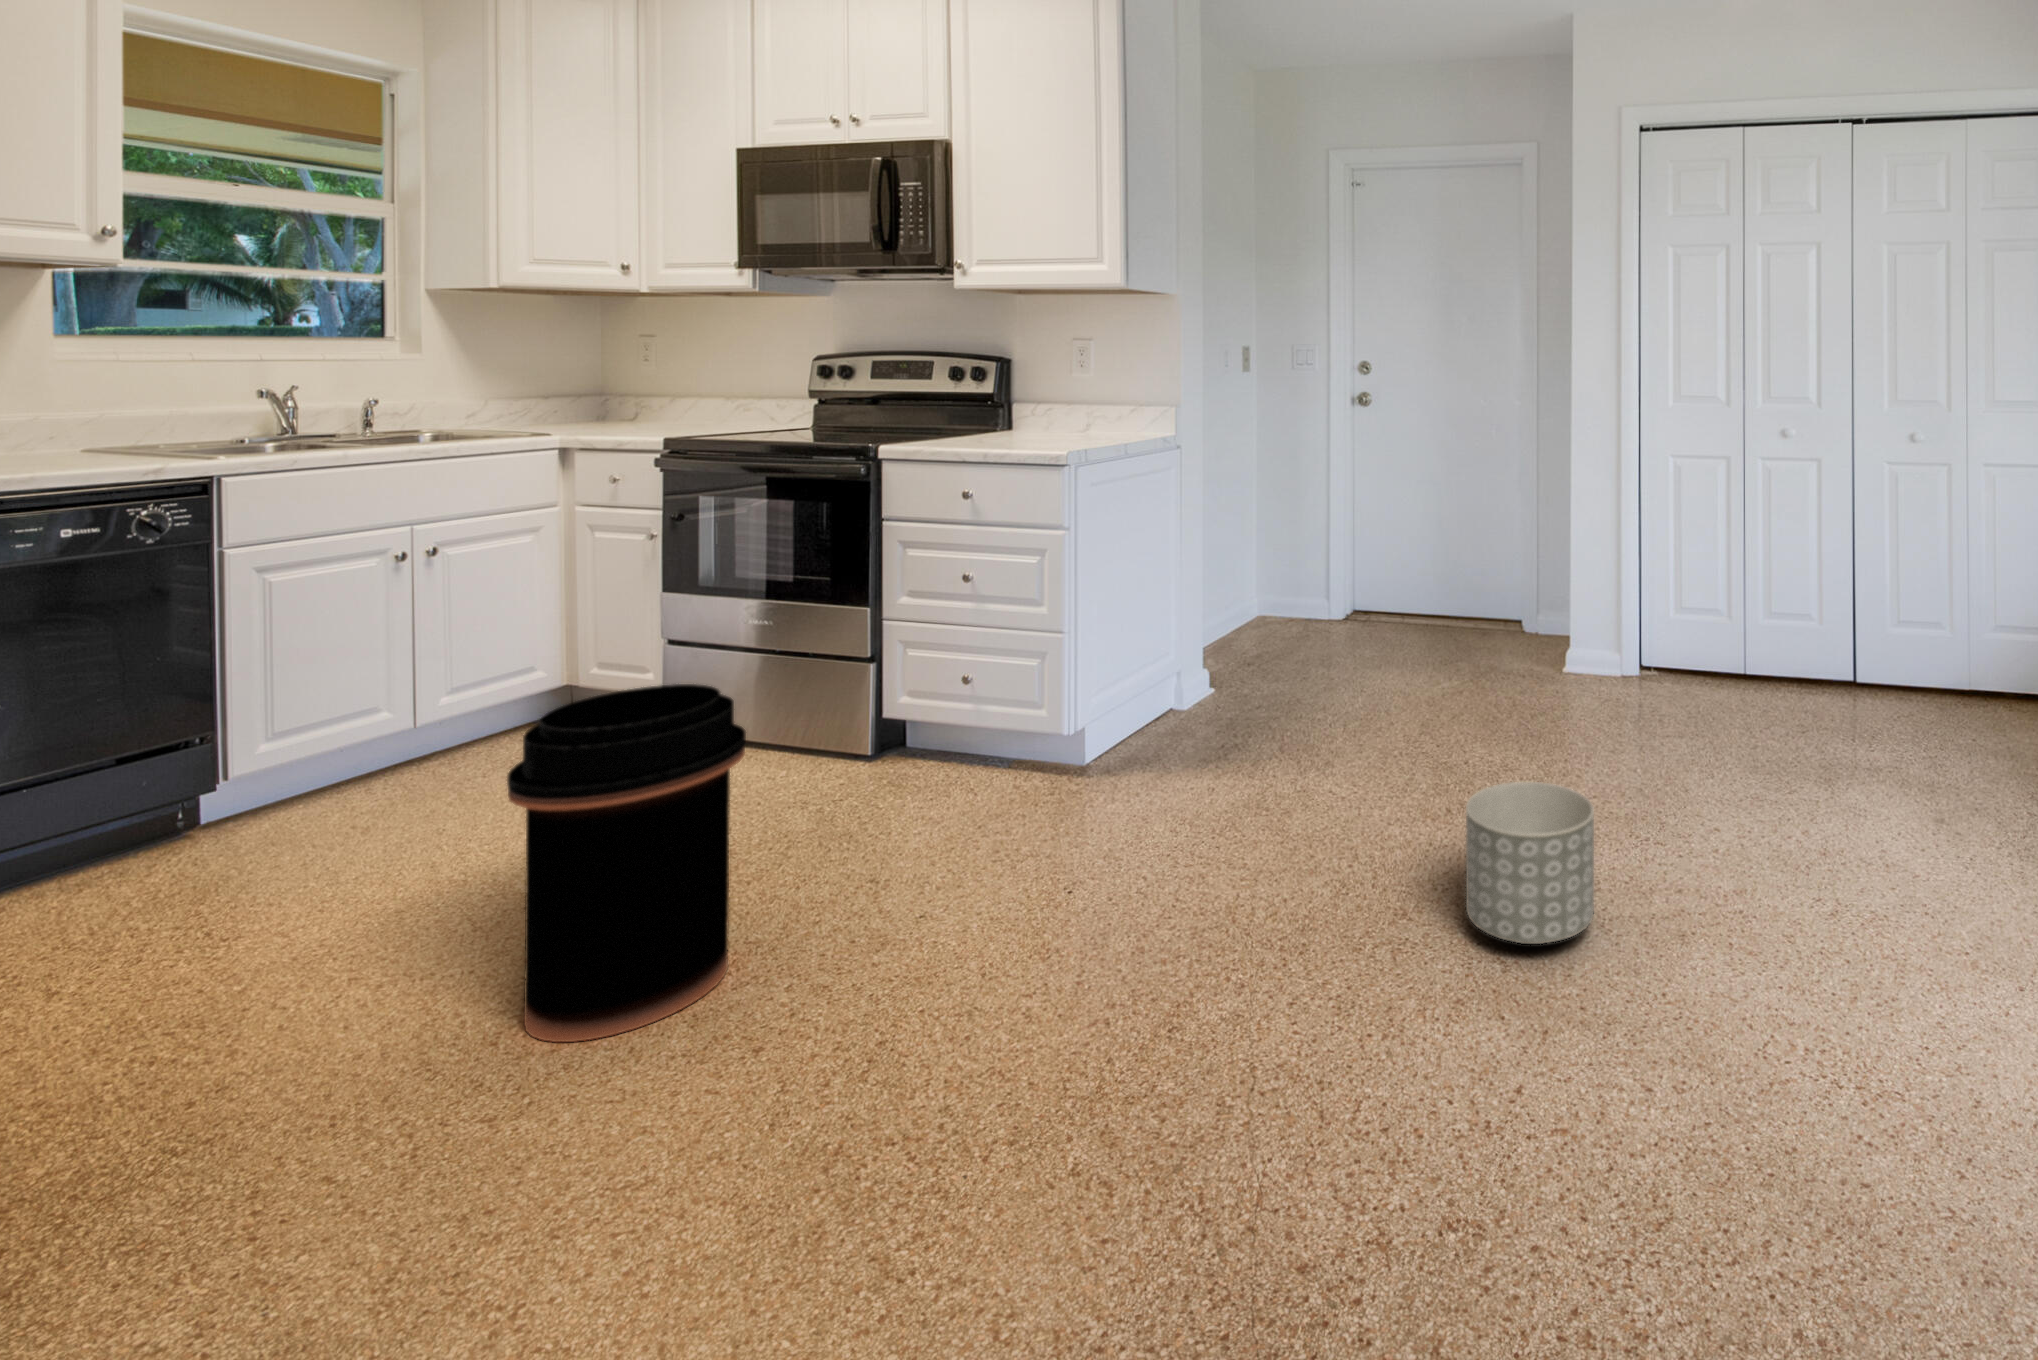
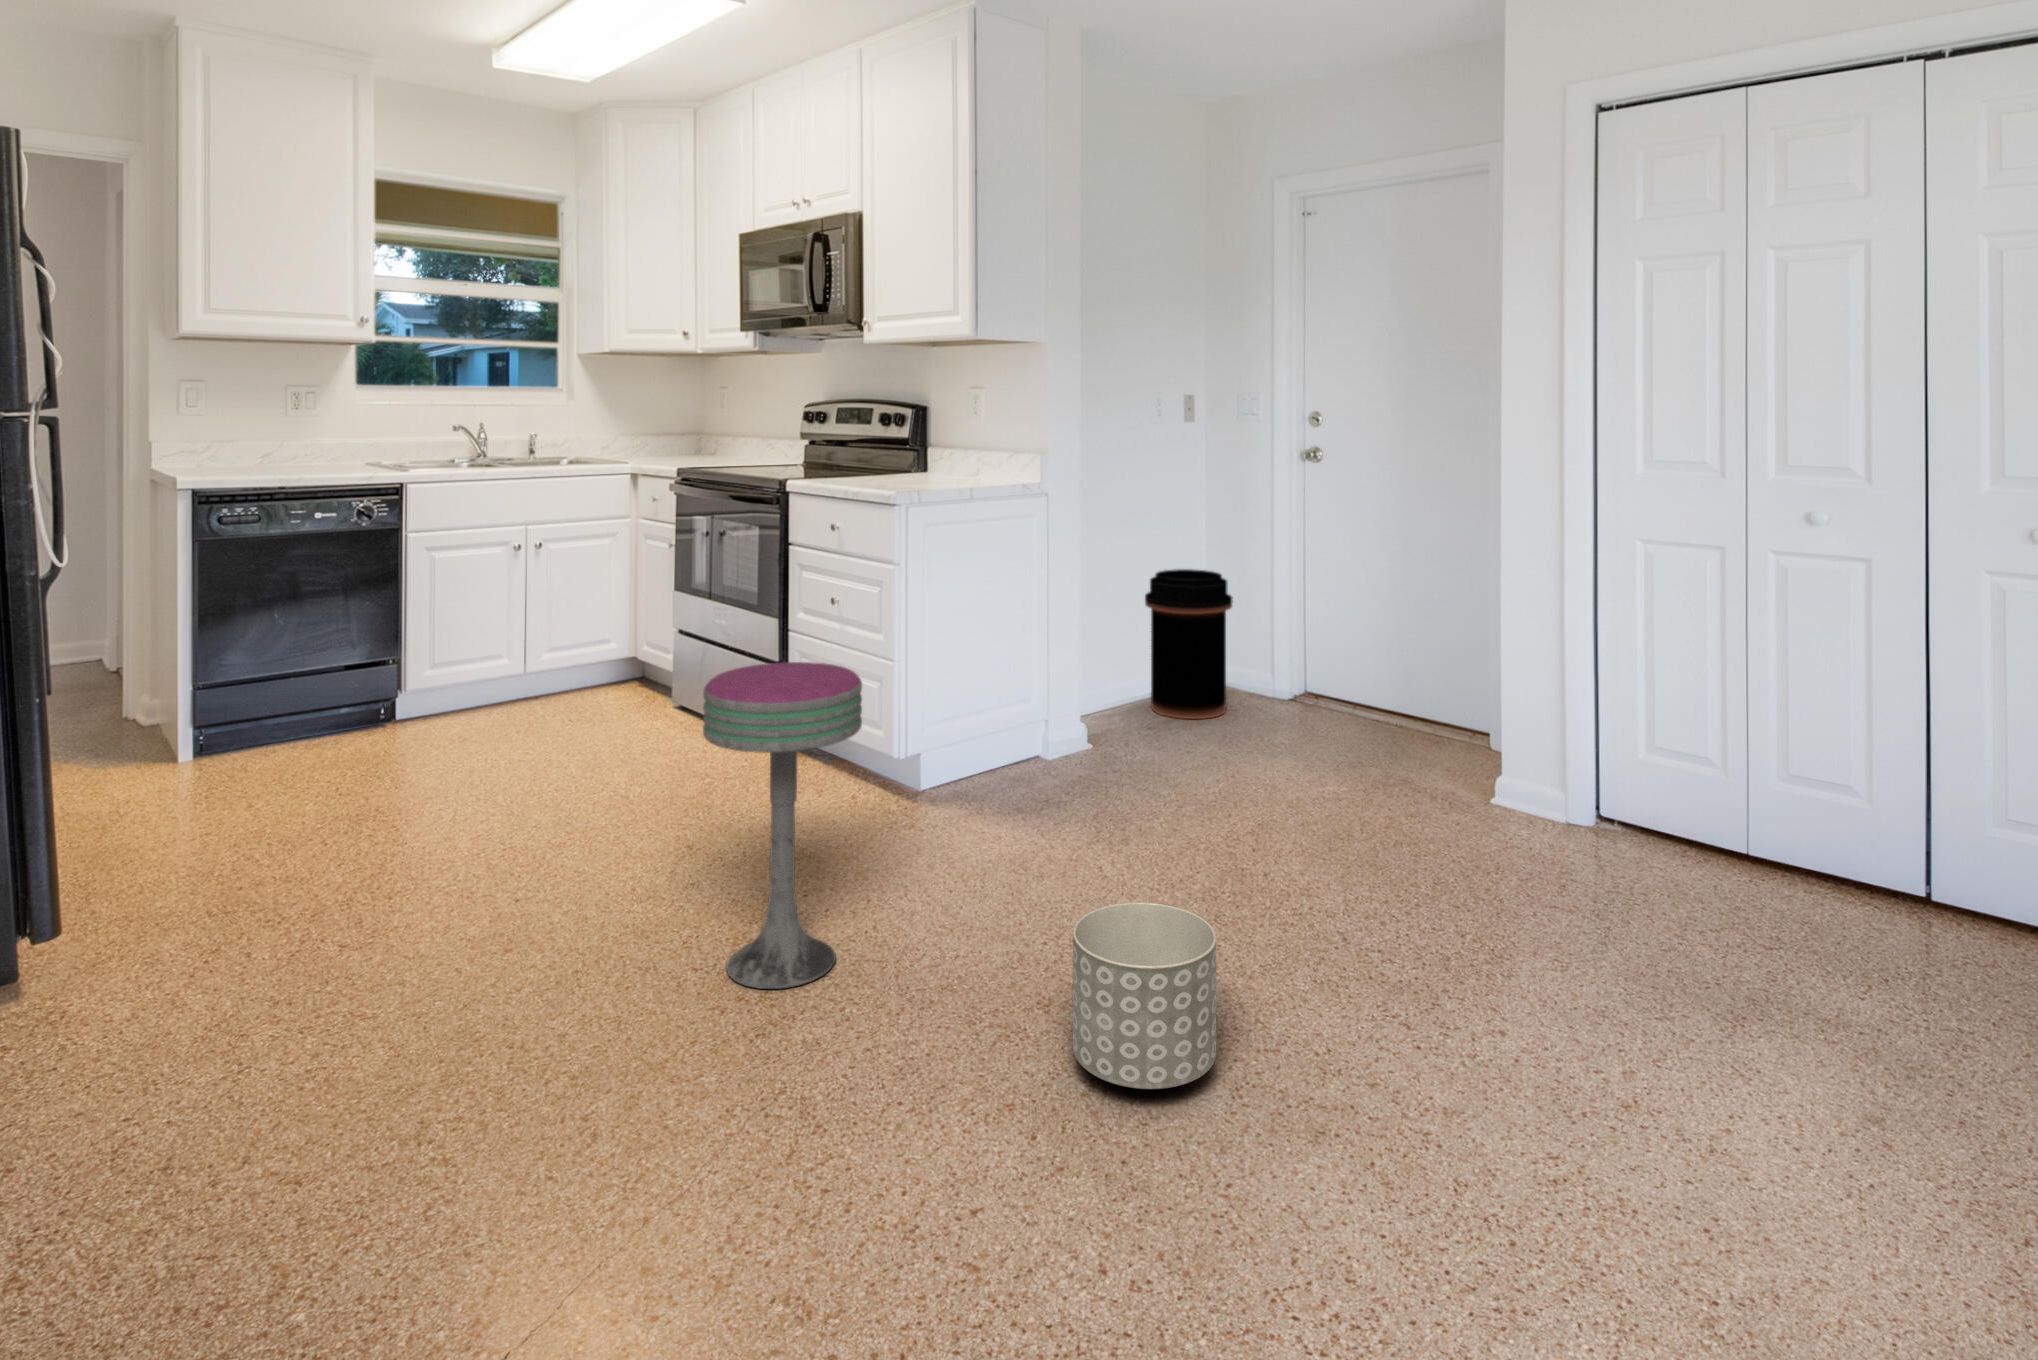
bar stool: none [1015,617,1194,977] -> present [703,662,862,989]
trash can: present [507,684,746,1042] -> present [1145,569,1233,719]

